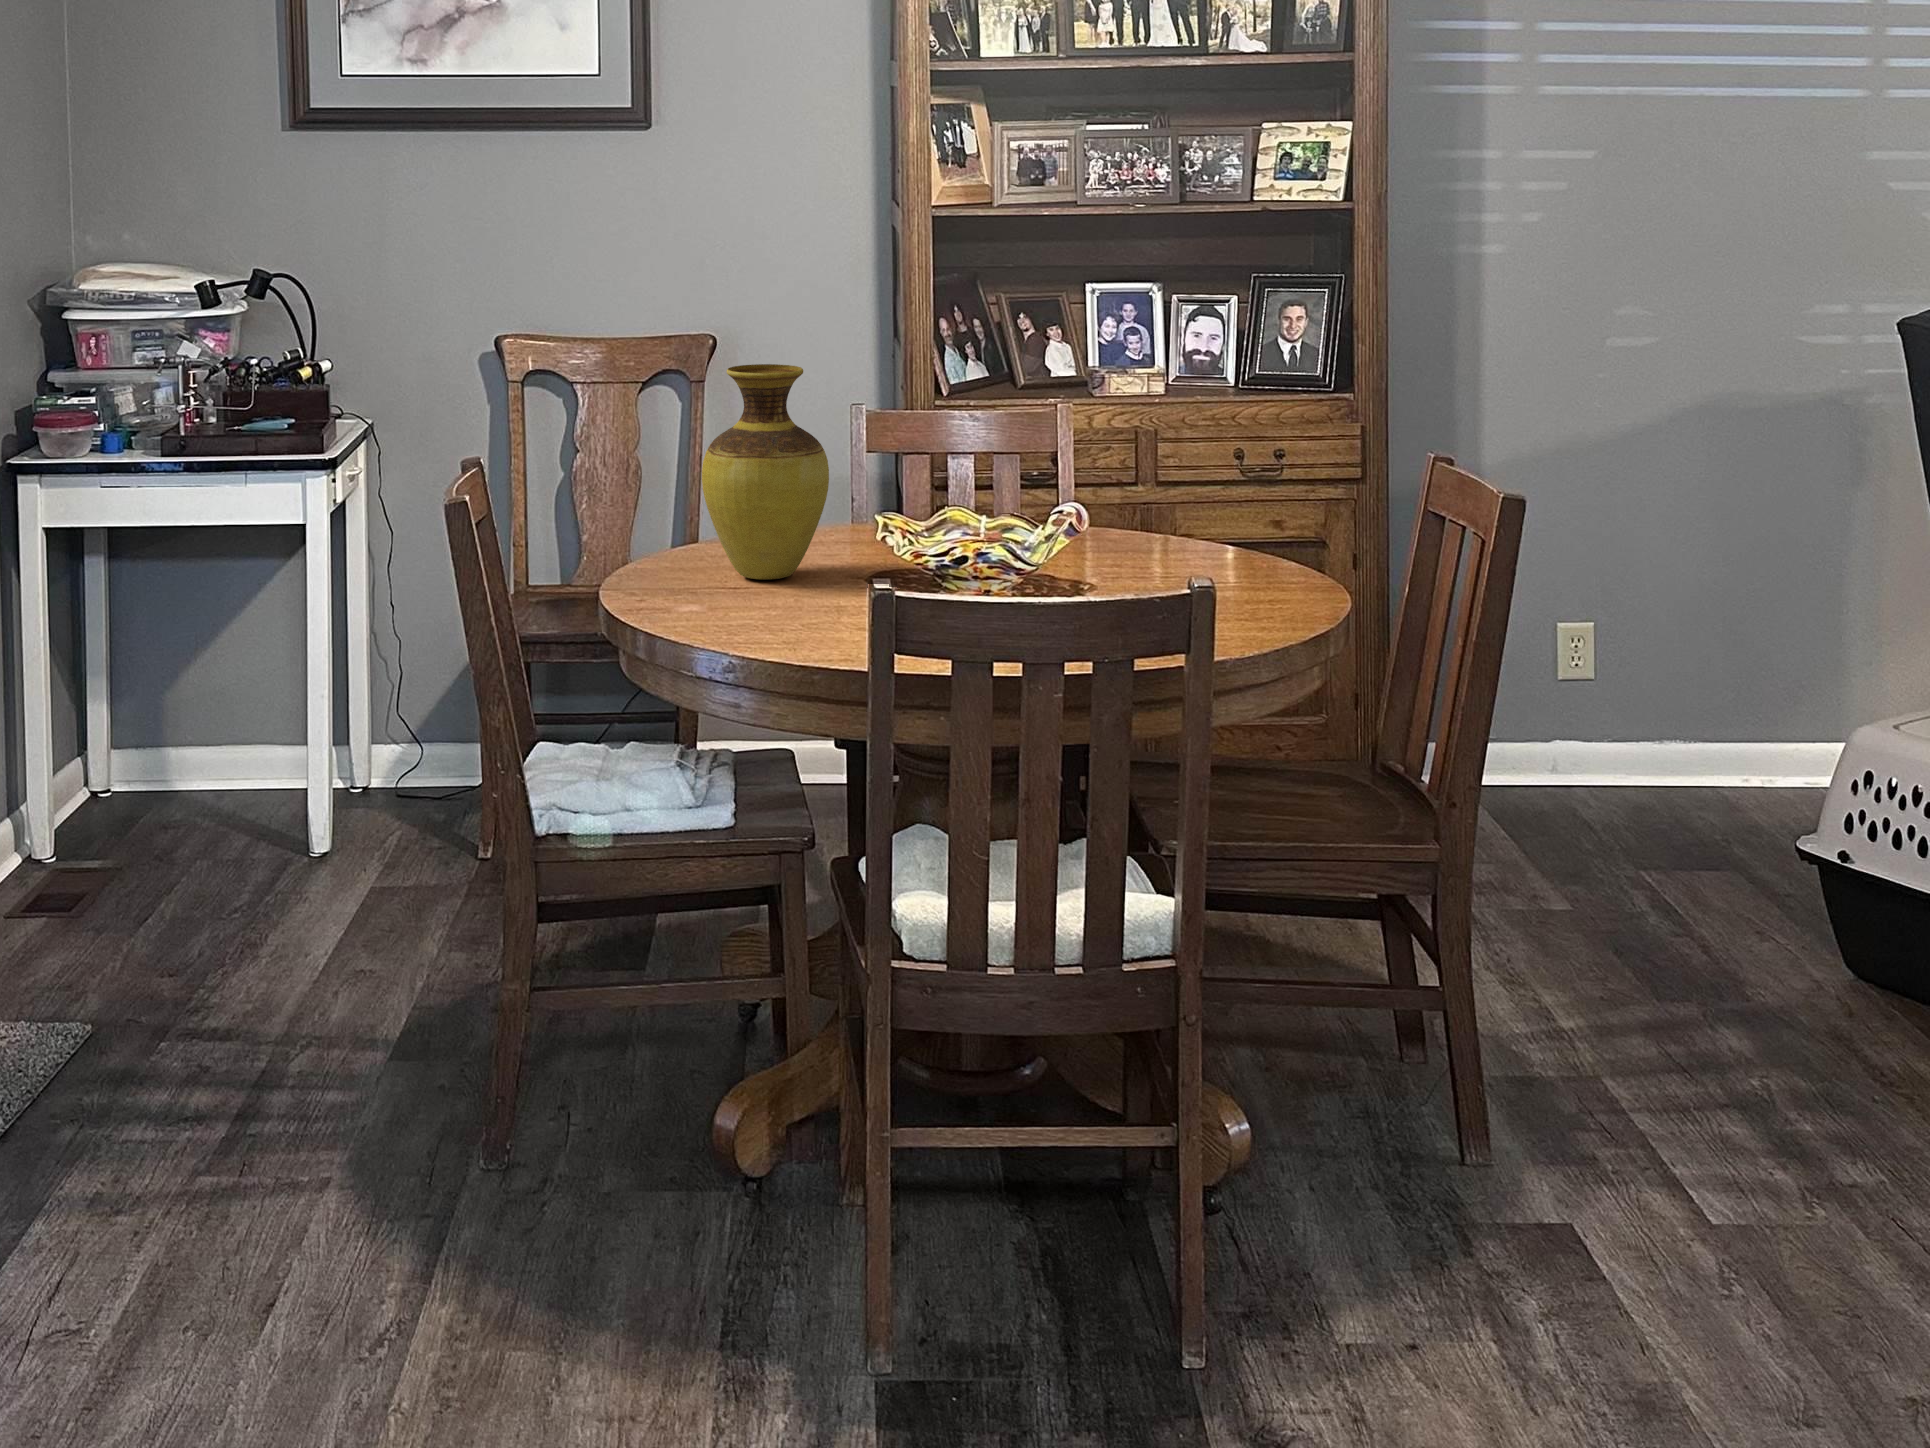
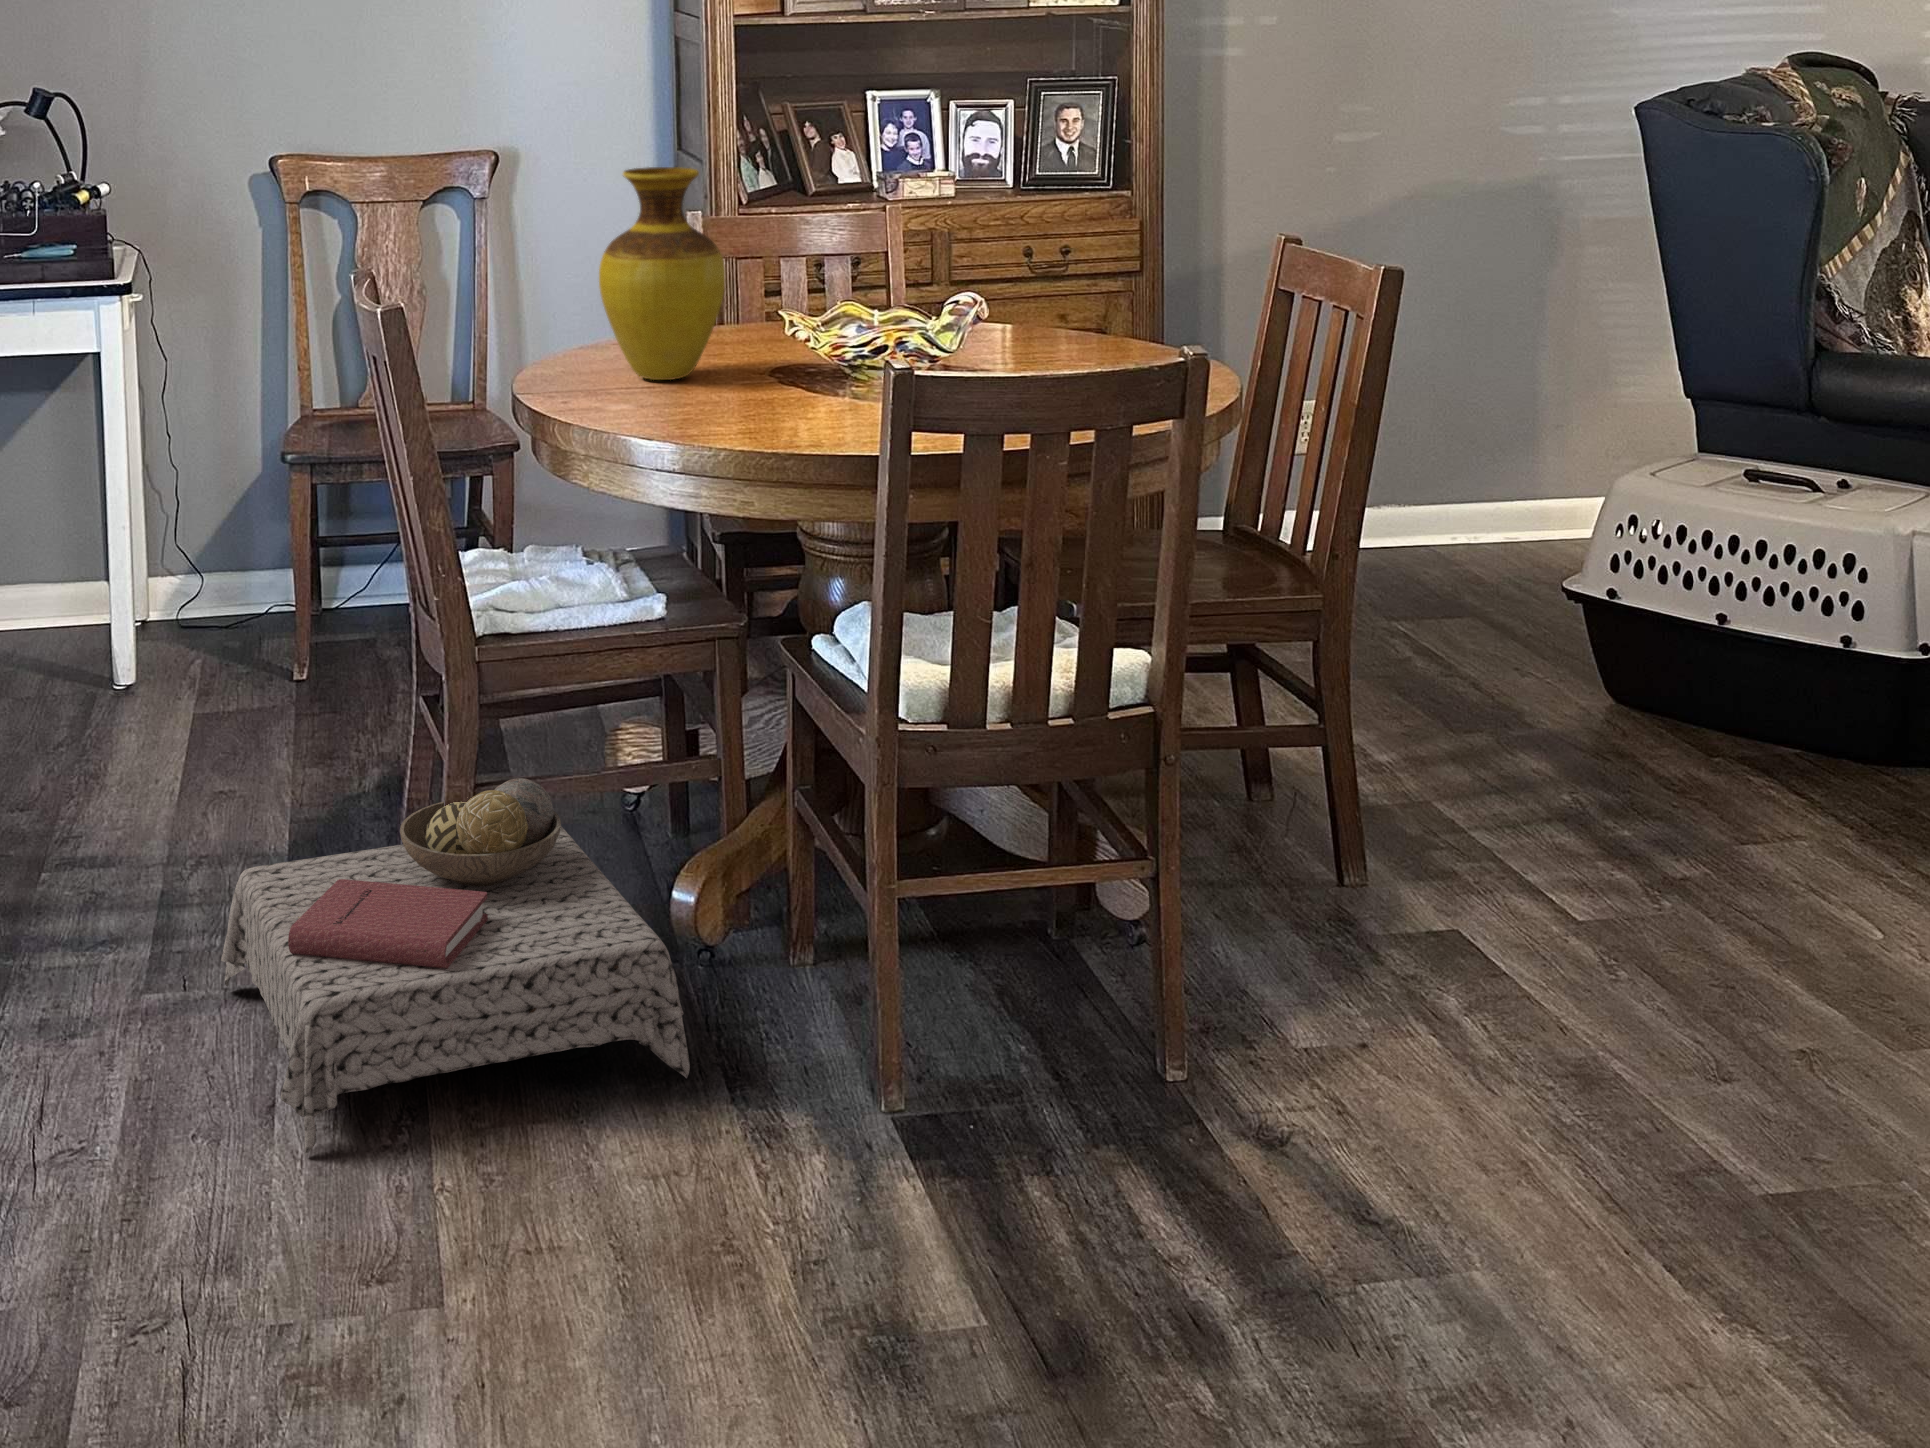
ottoman: none [261,982,690,1361] -> present [221,778,690,1155]

